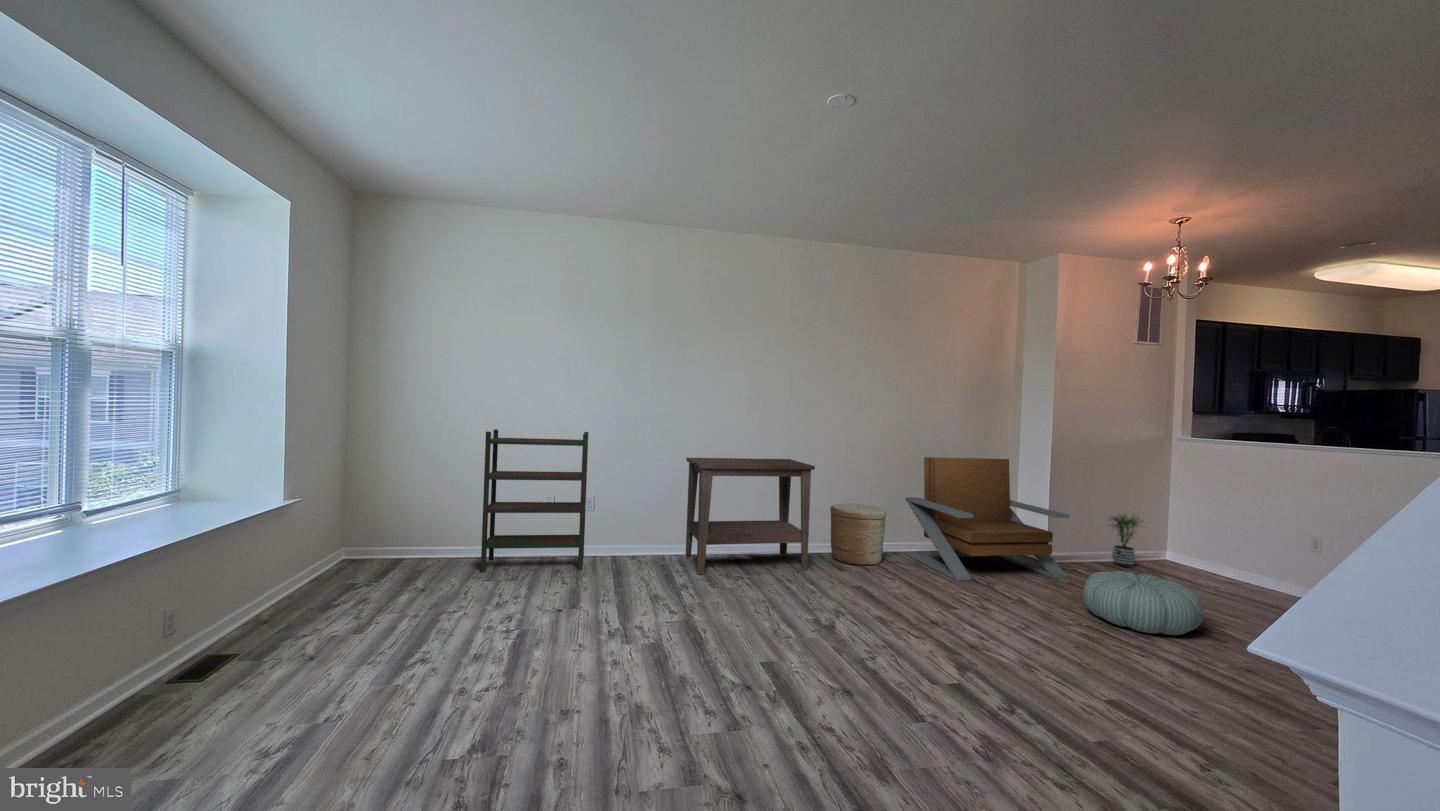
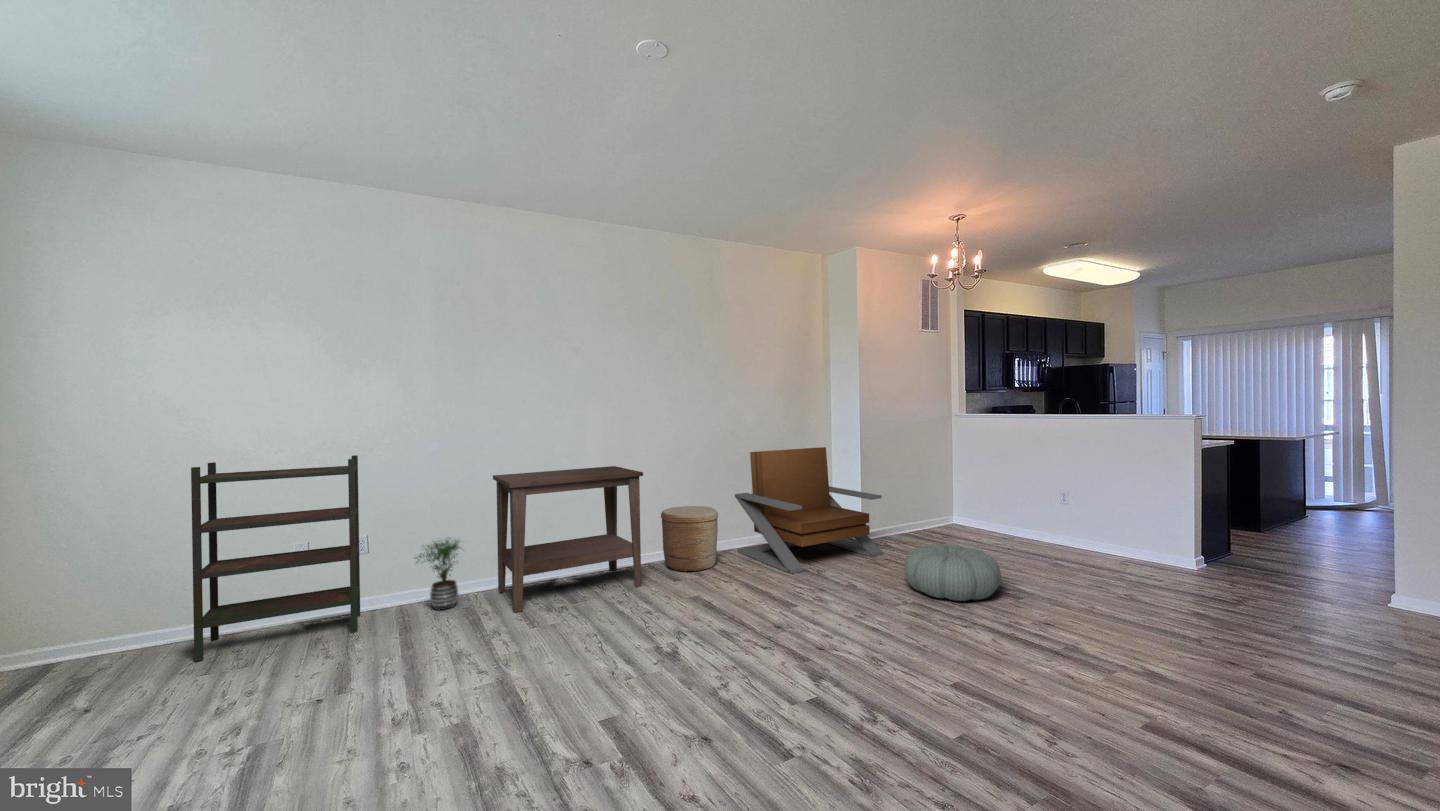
potted plant: present [1109,514,1144,567] -> present [416,539,461,610]

